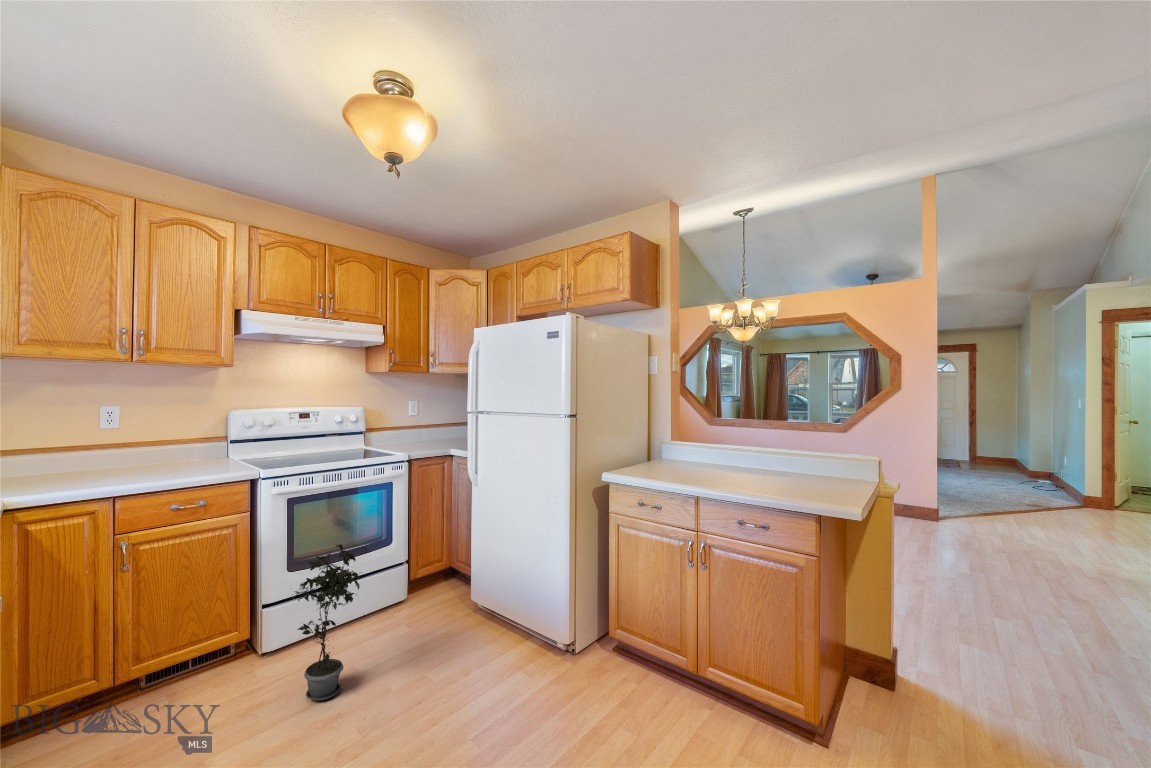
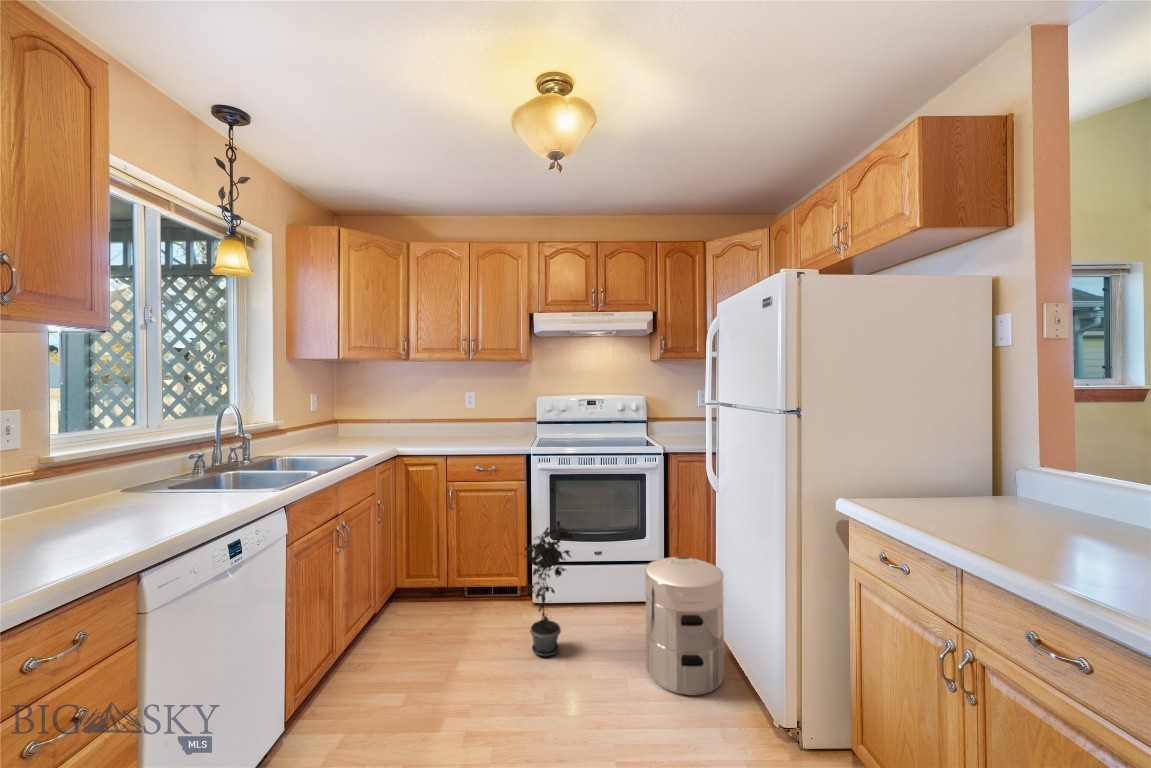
waste bin: none [436,547,504,668] -> present [645,557,724,696]

